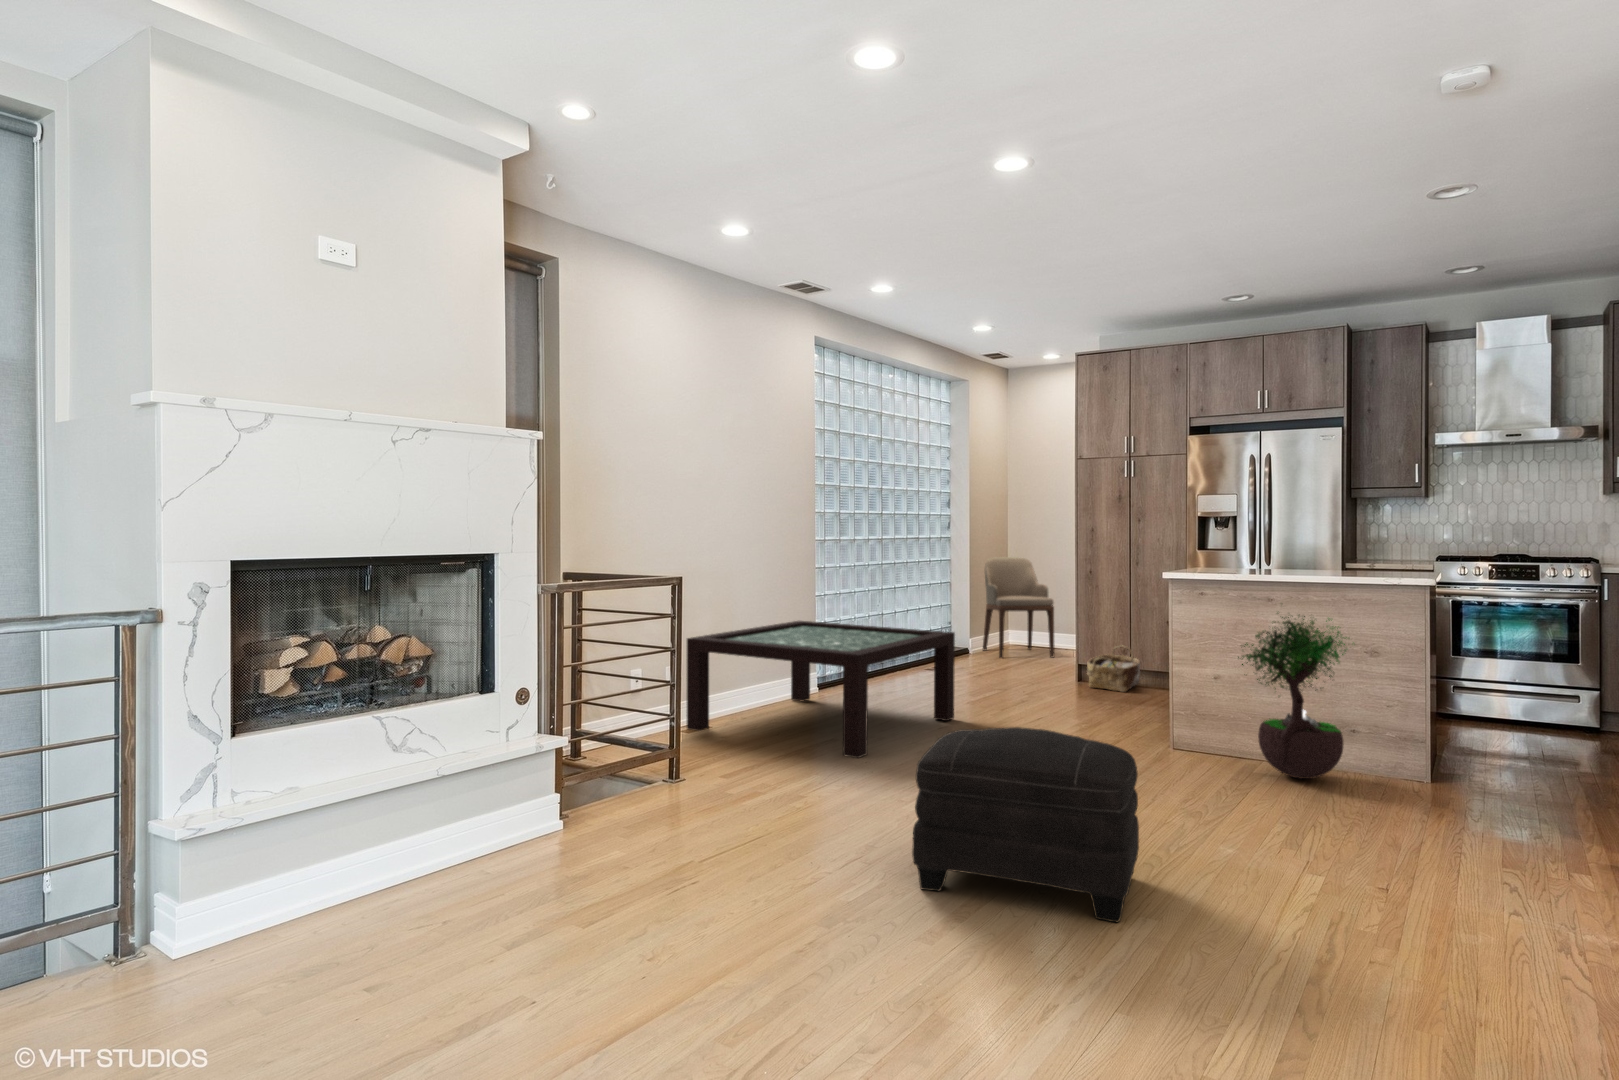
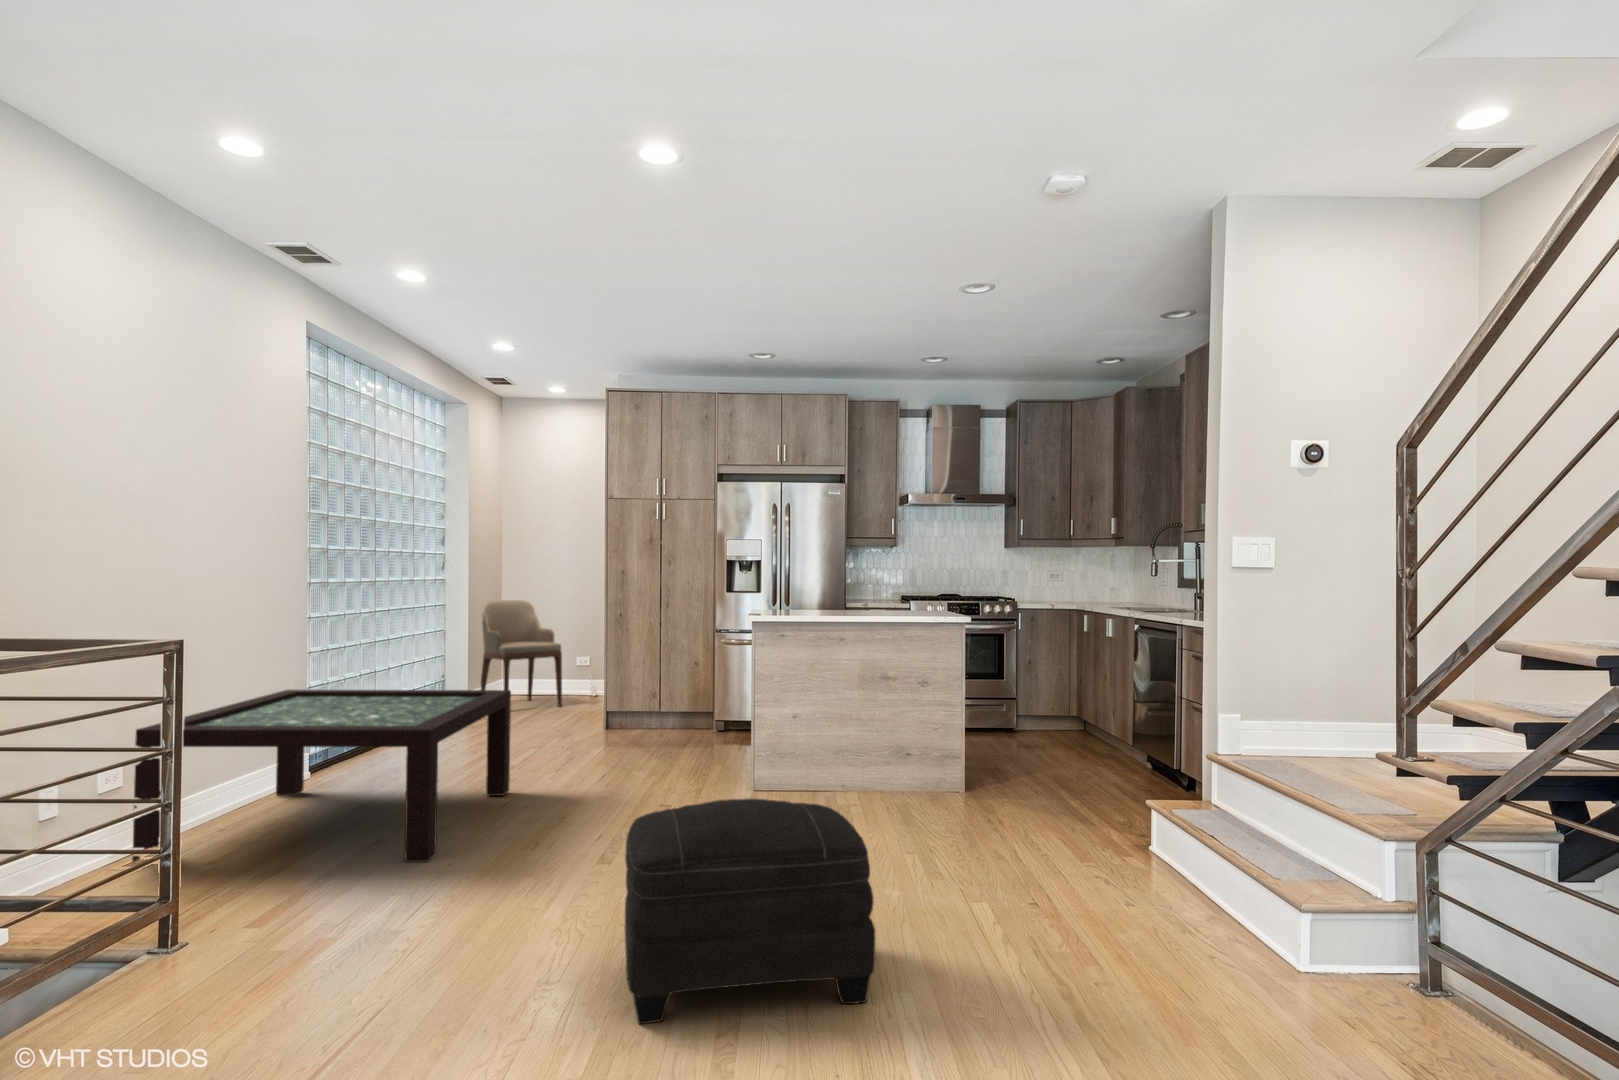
potted tree: present [1238,613,1347,779] -> none [827,640,925,805]
woven basket: present [1087,646,1140,692] -> none [621,689,672,737]

